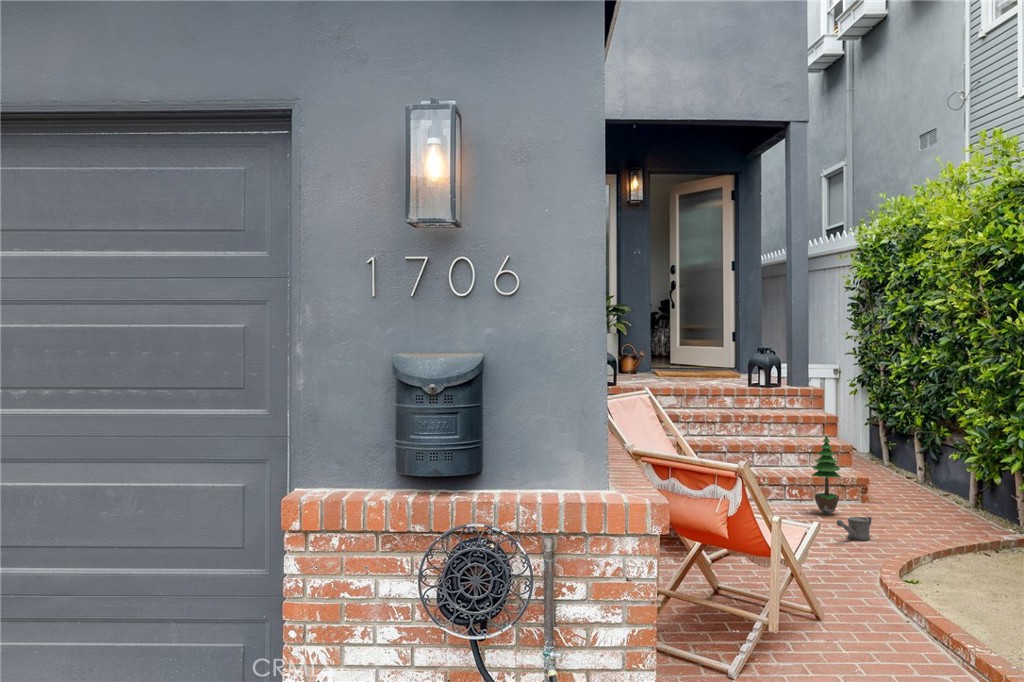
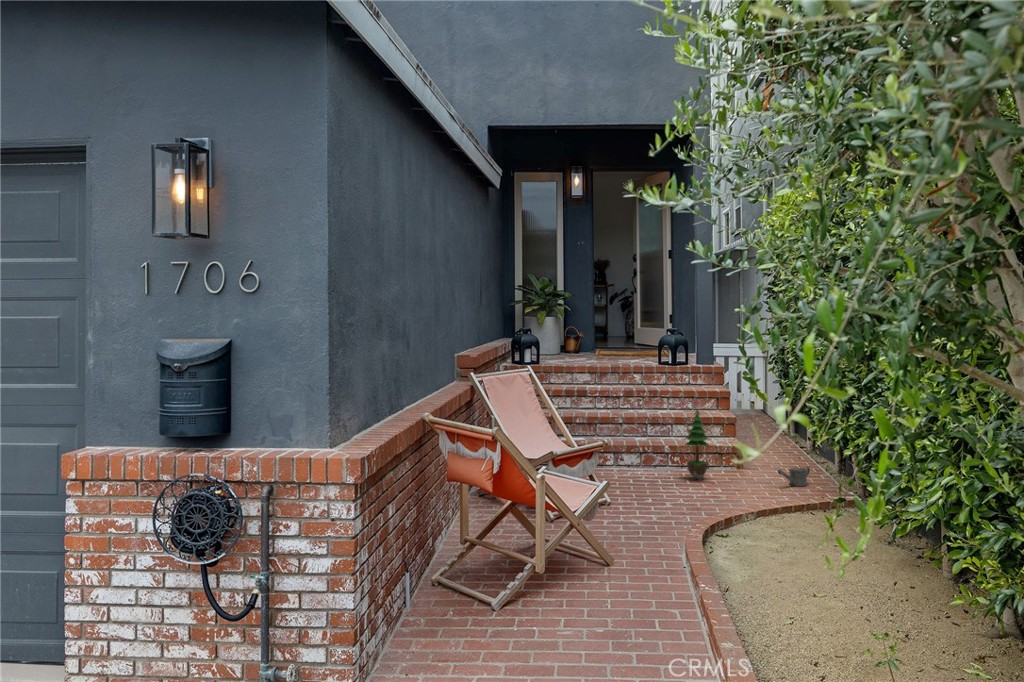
watering can: present [837,516,871,541] -> present [778,467,810,487]

